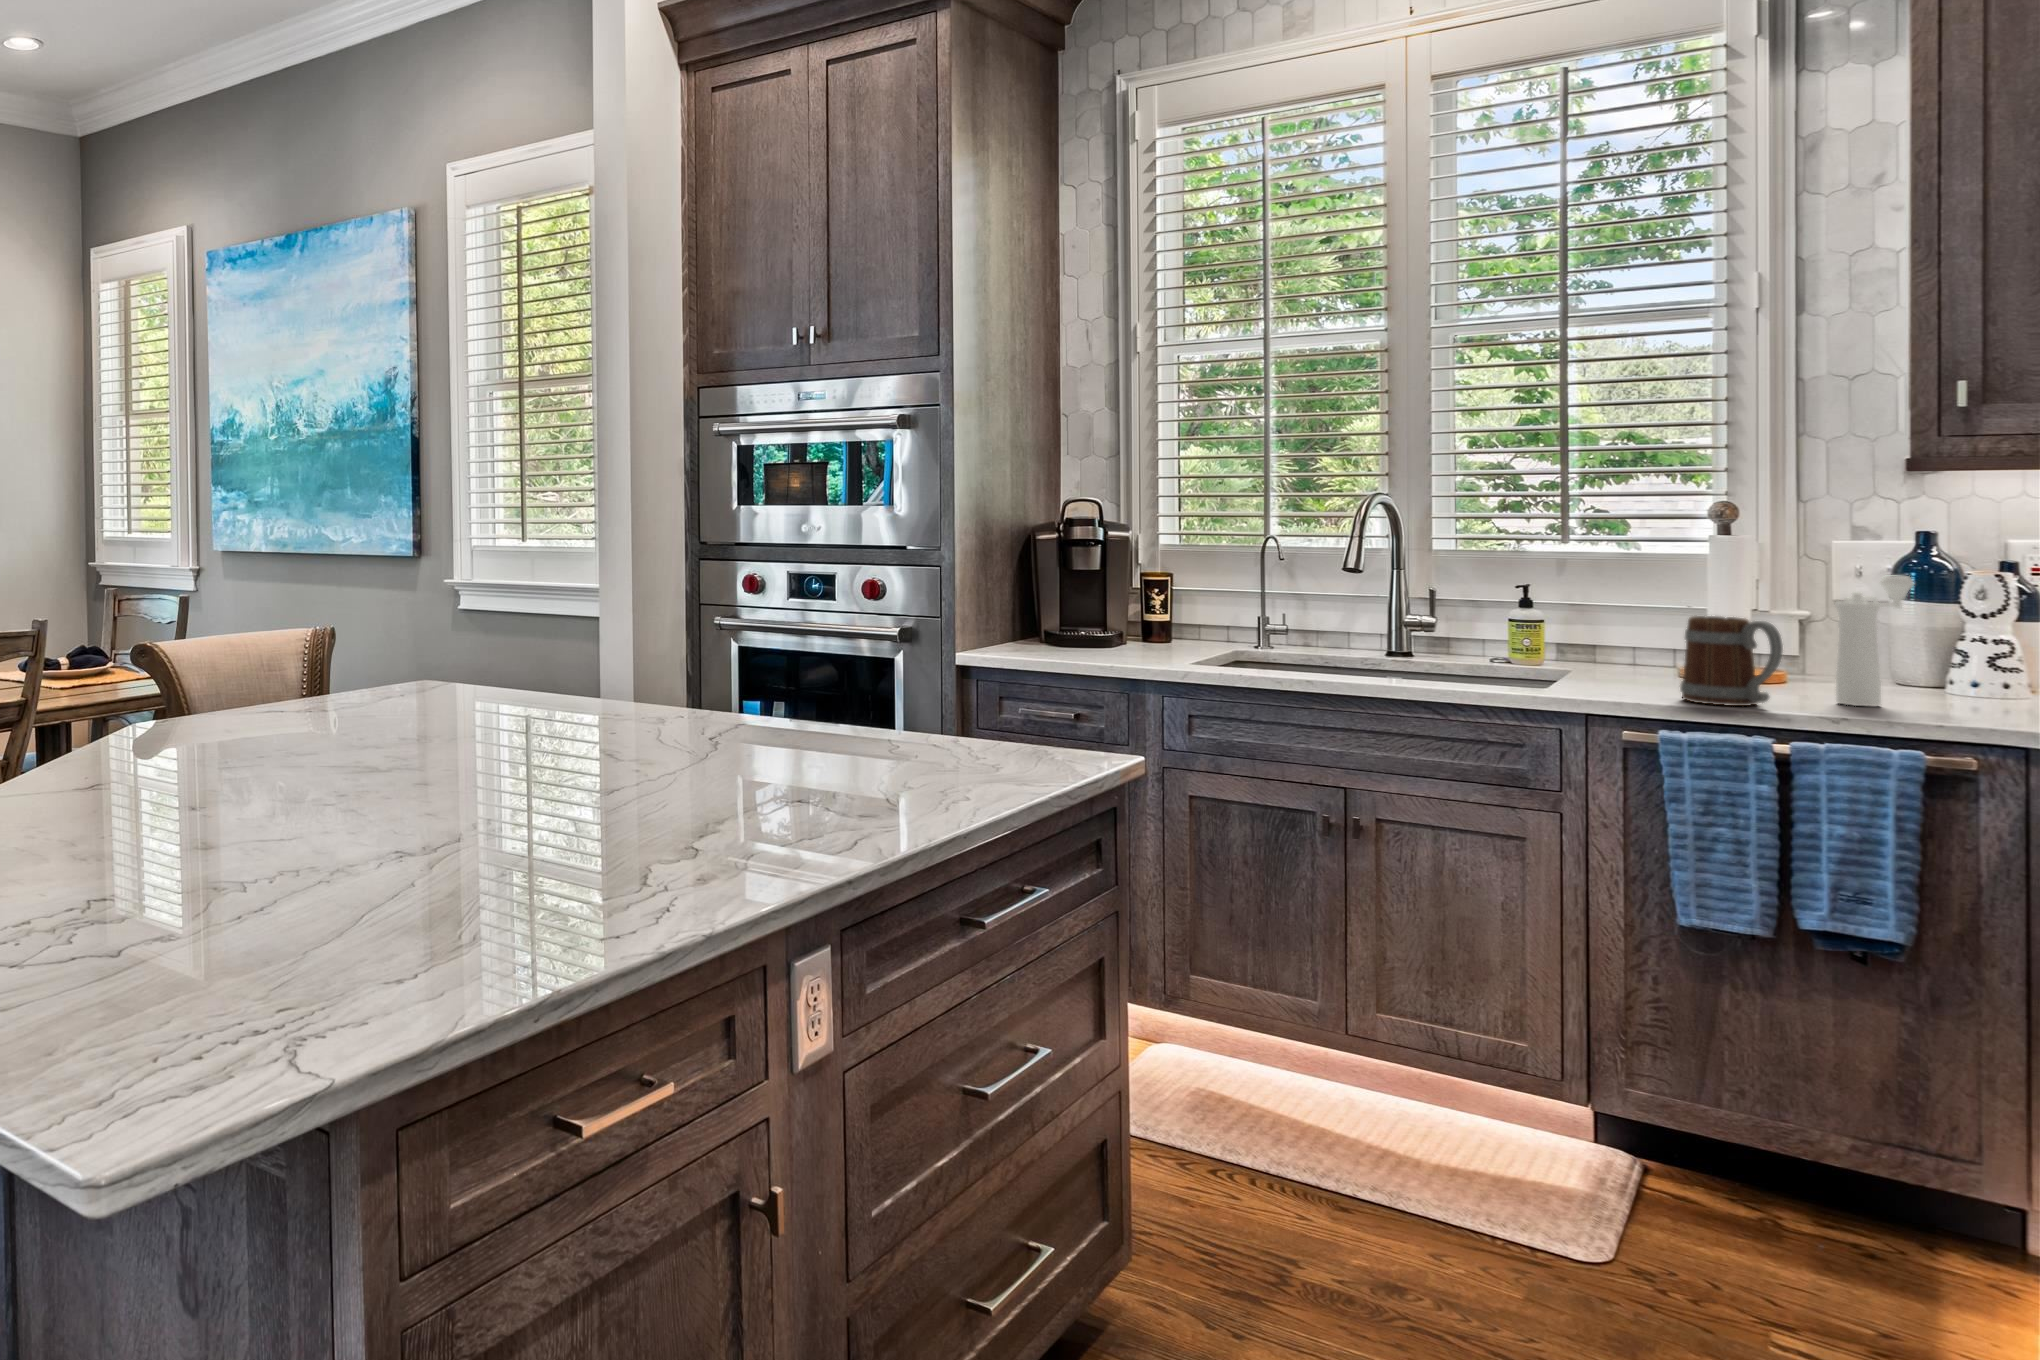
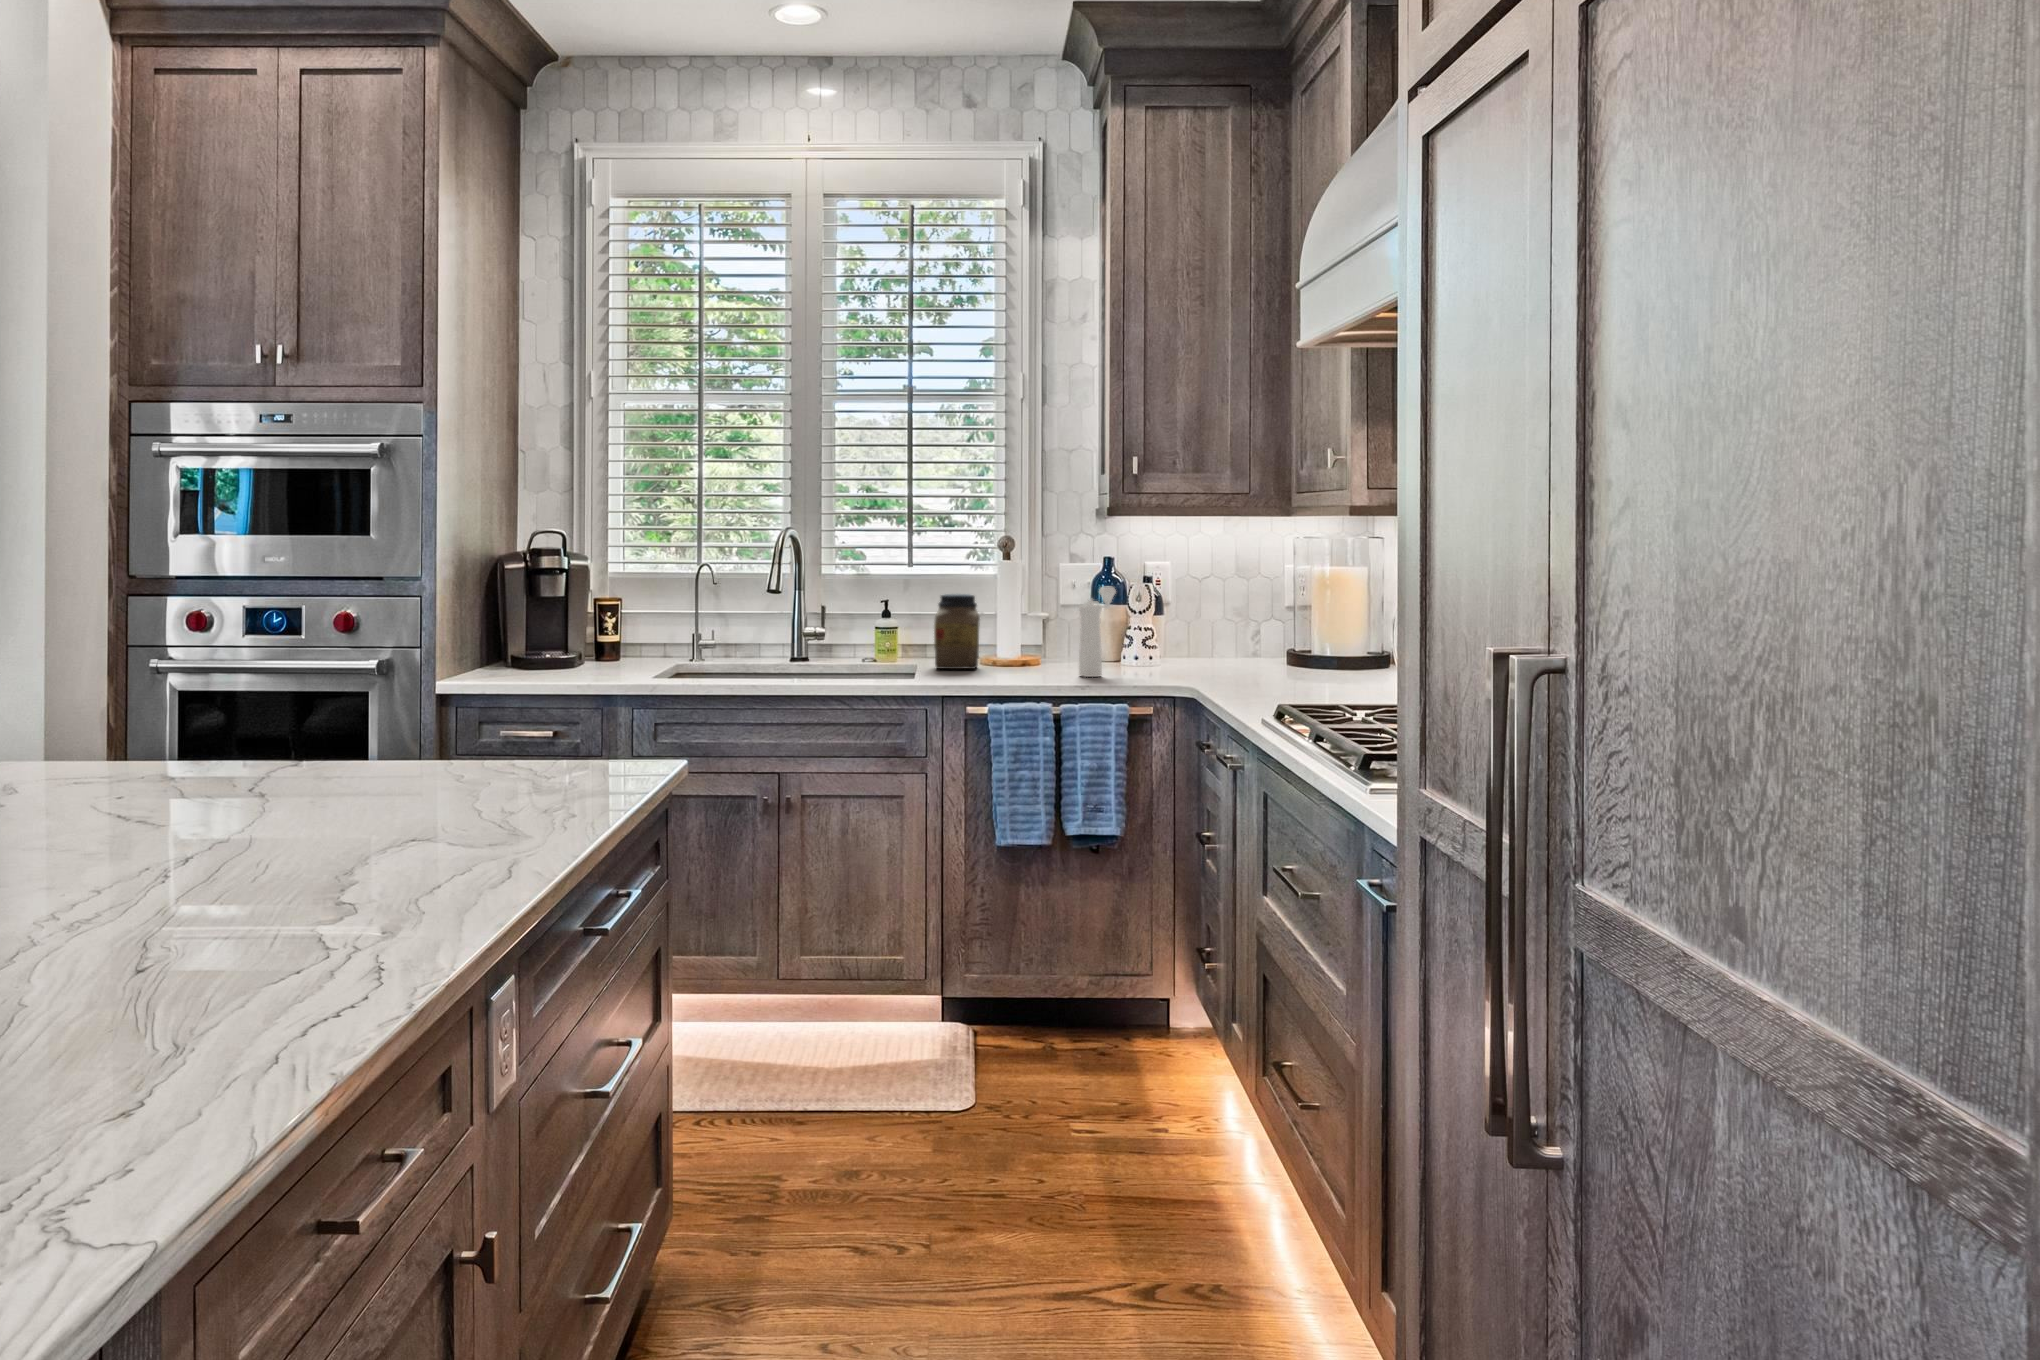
jar: none [1590,579,1668,680] -> present [934,594,980,669]
mug: present [1680,616,1783,706] -> none [997,619,1056,682]

